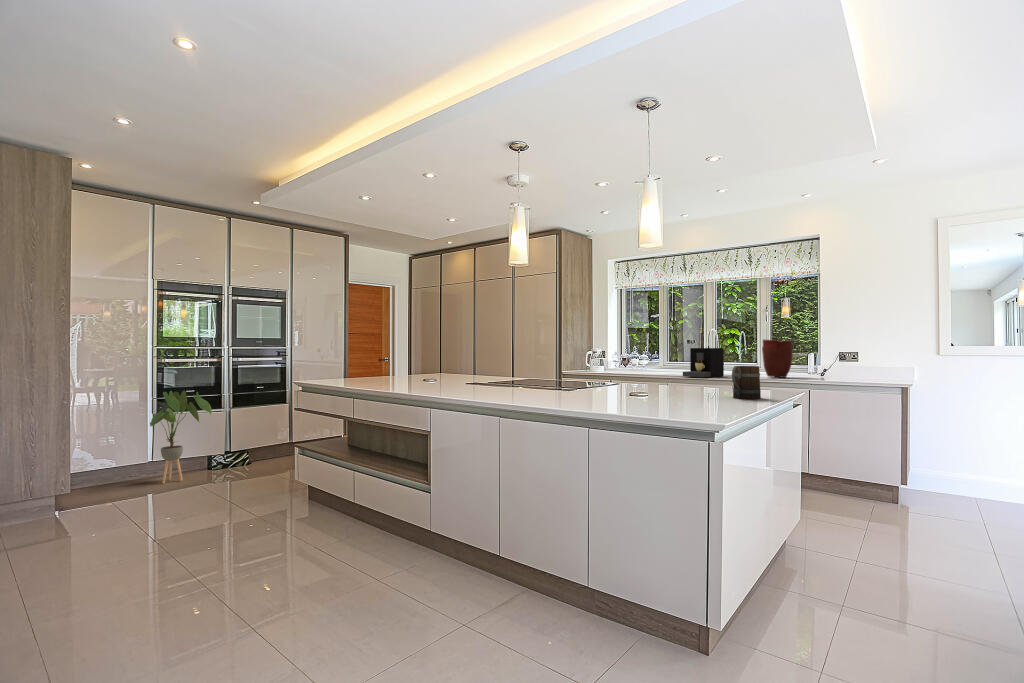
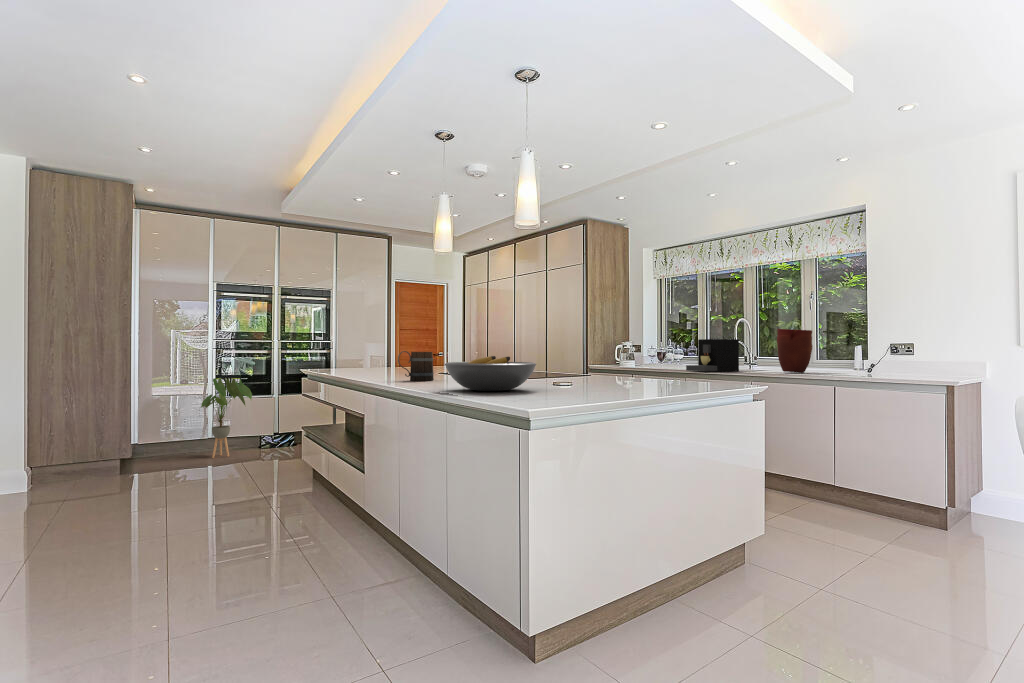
mug: present [732,366,761,399] -> present [398,351,434,381]
fruit bowl: none [618,377,714,411] -> present [445,356,536,391]

